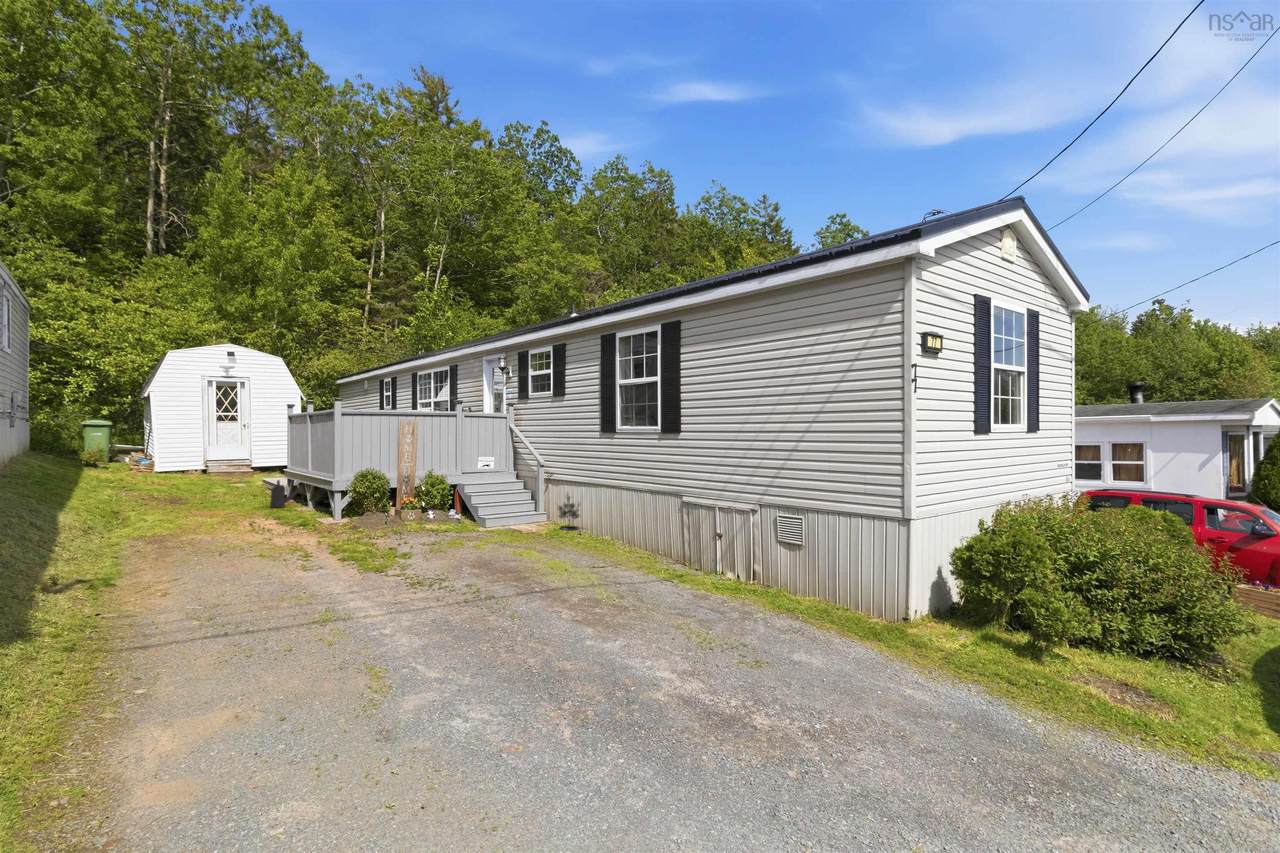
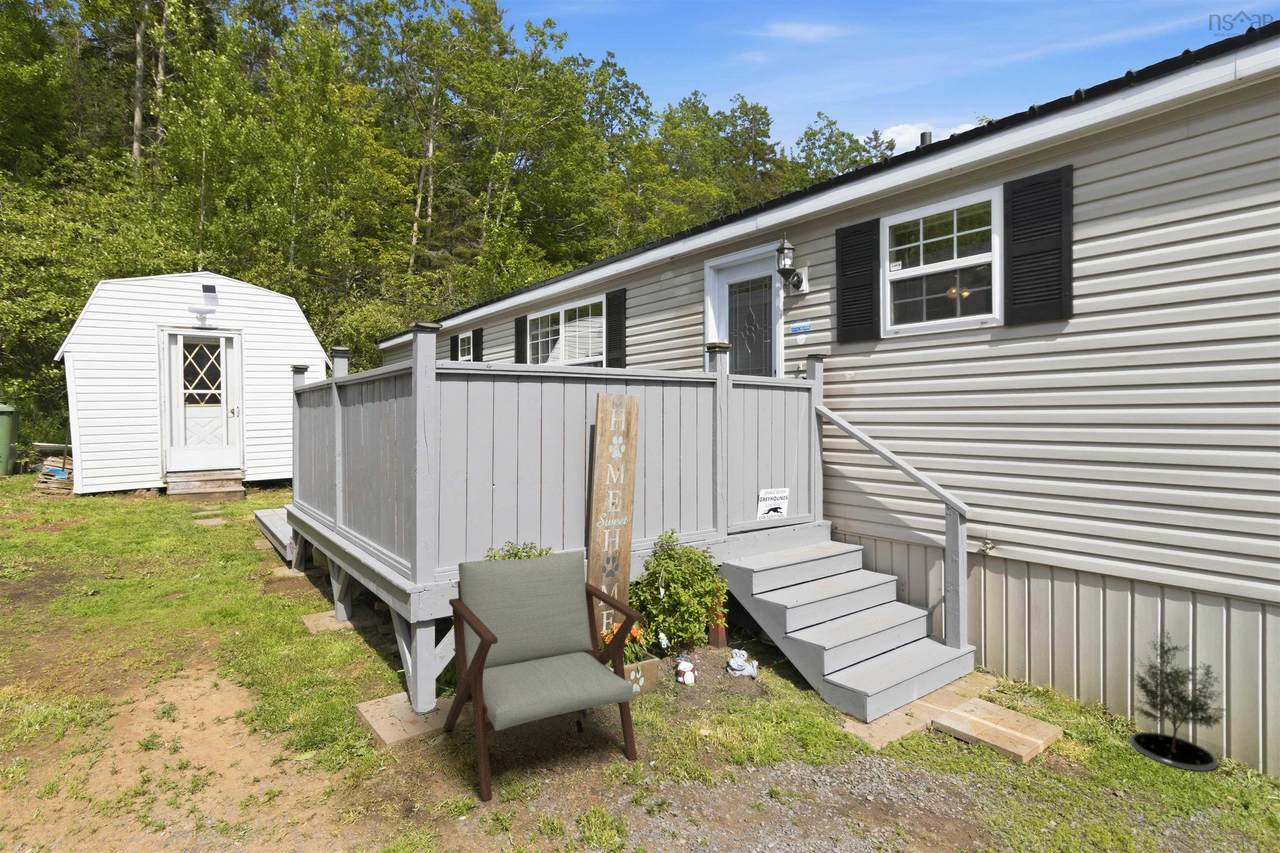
lounge chair: none [343,470,402,530] -> present [443,551,644,801]
watering can: present [265,480,303,508] -> none [231,553,326,627]

